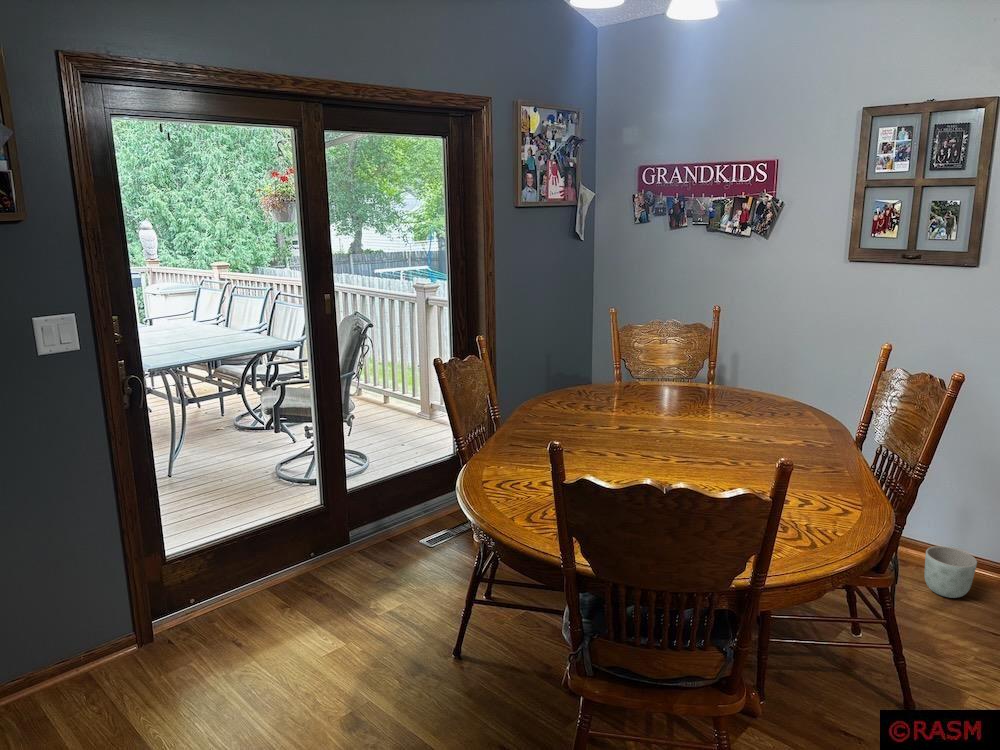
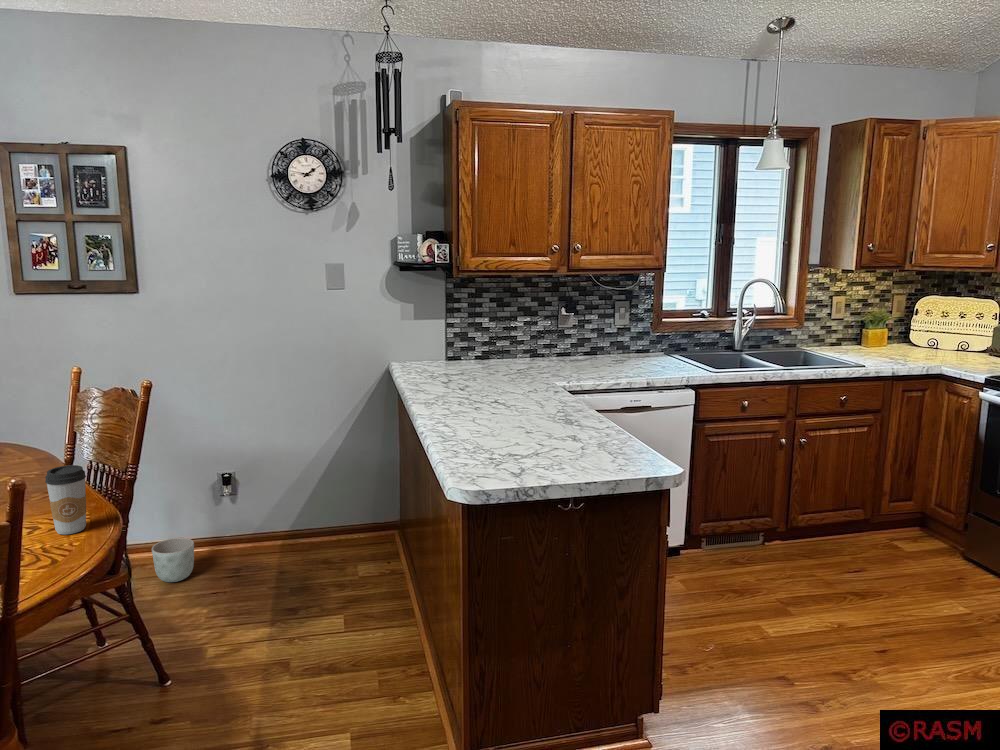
coffee cup: none [824,450,865,522] -> present [45,465,86,534]

